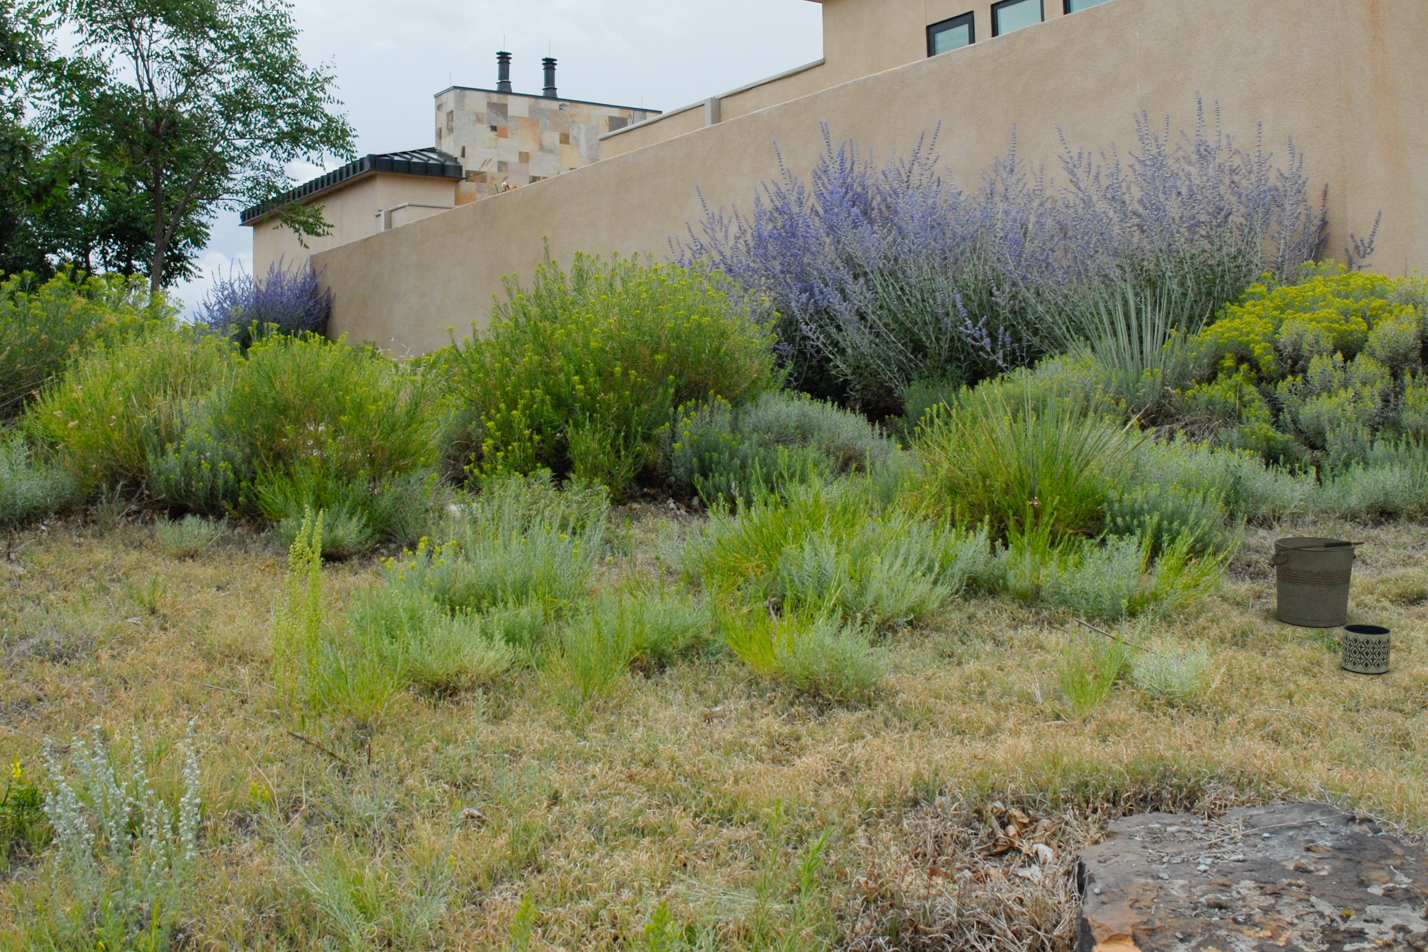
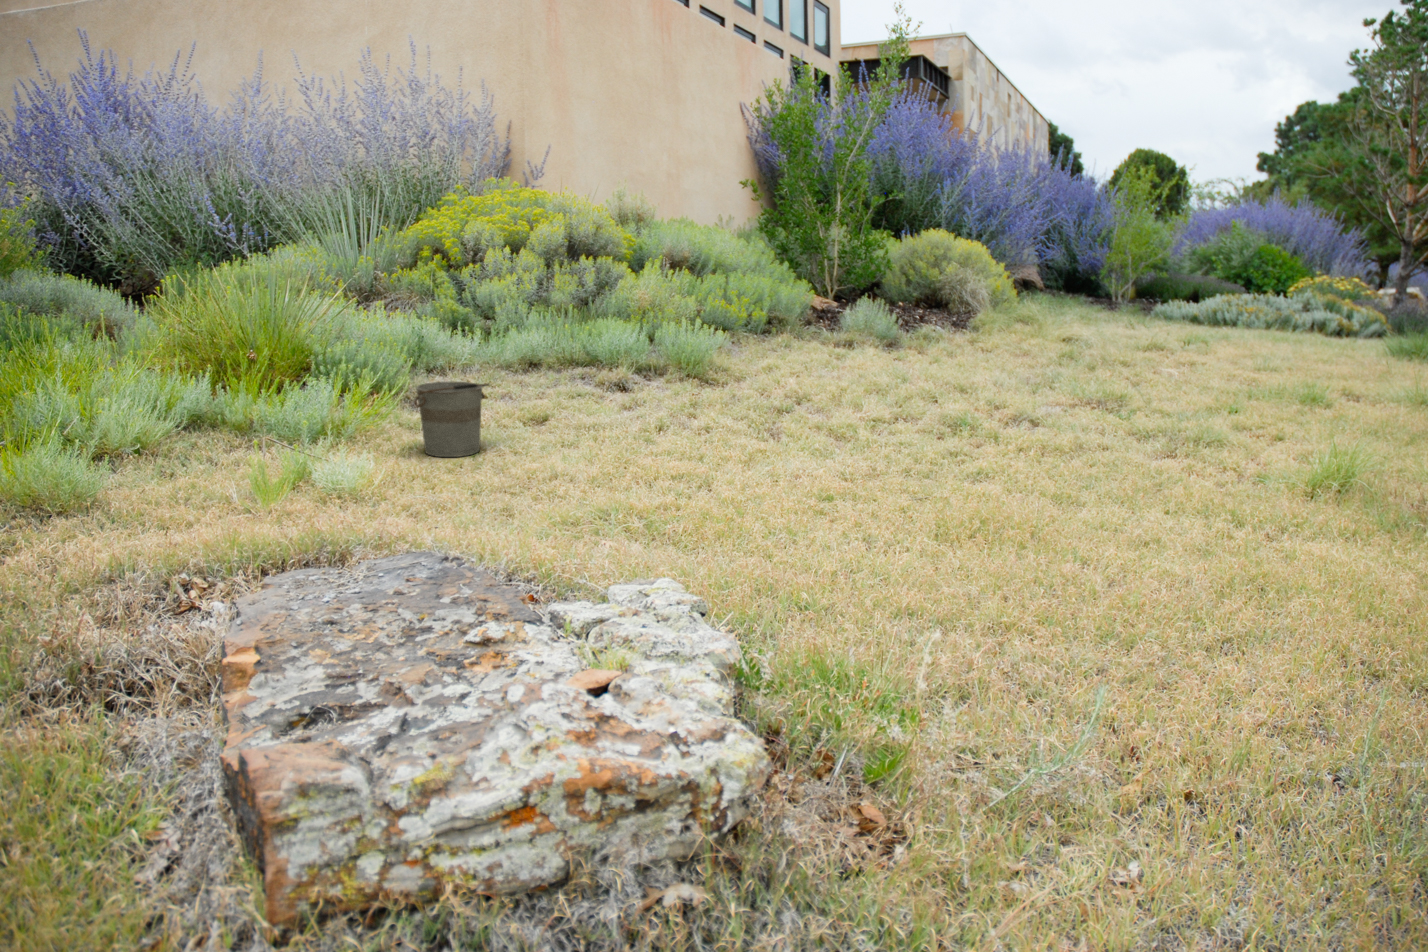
planter: present [1342,624,1391,673] -> none [459,455,500,498]

